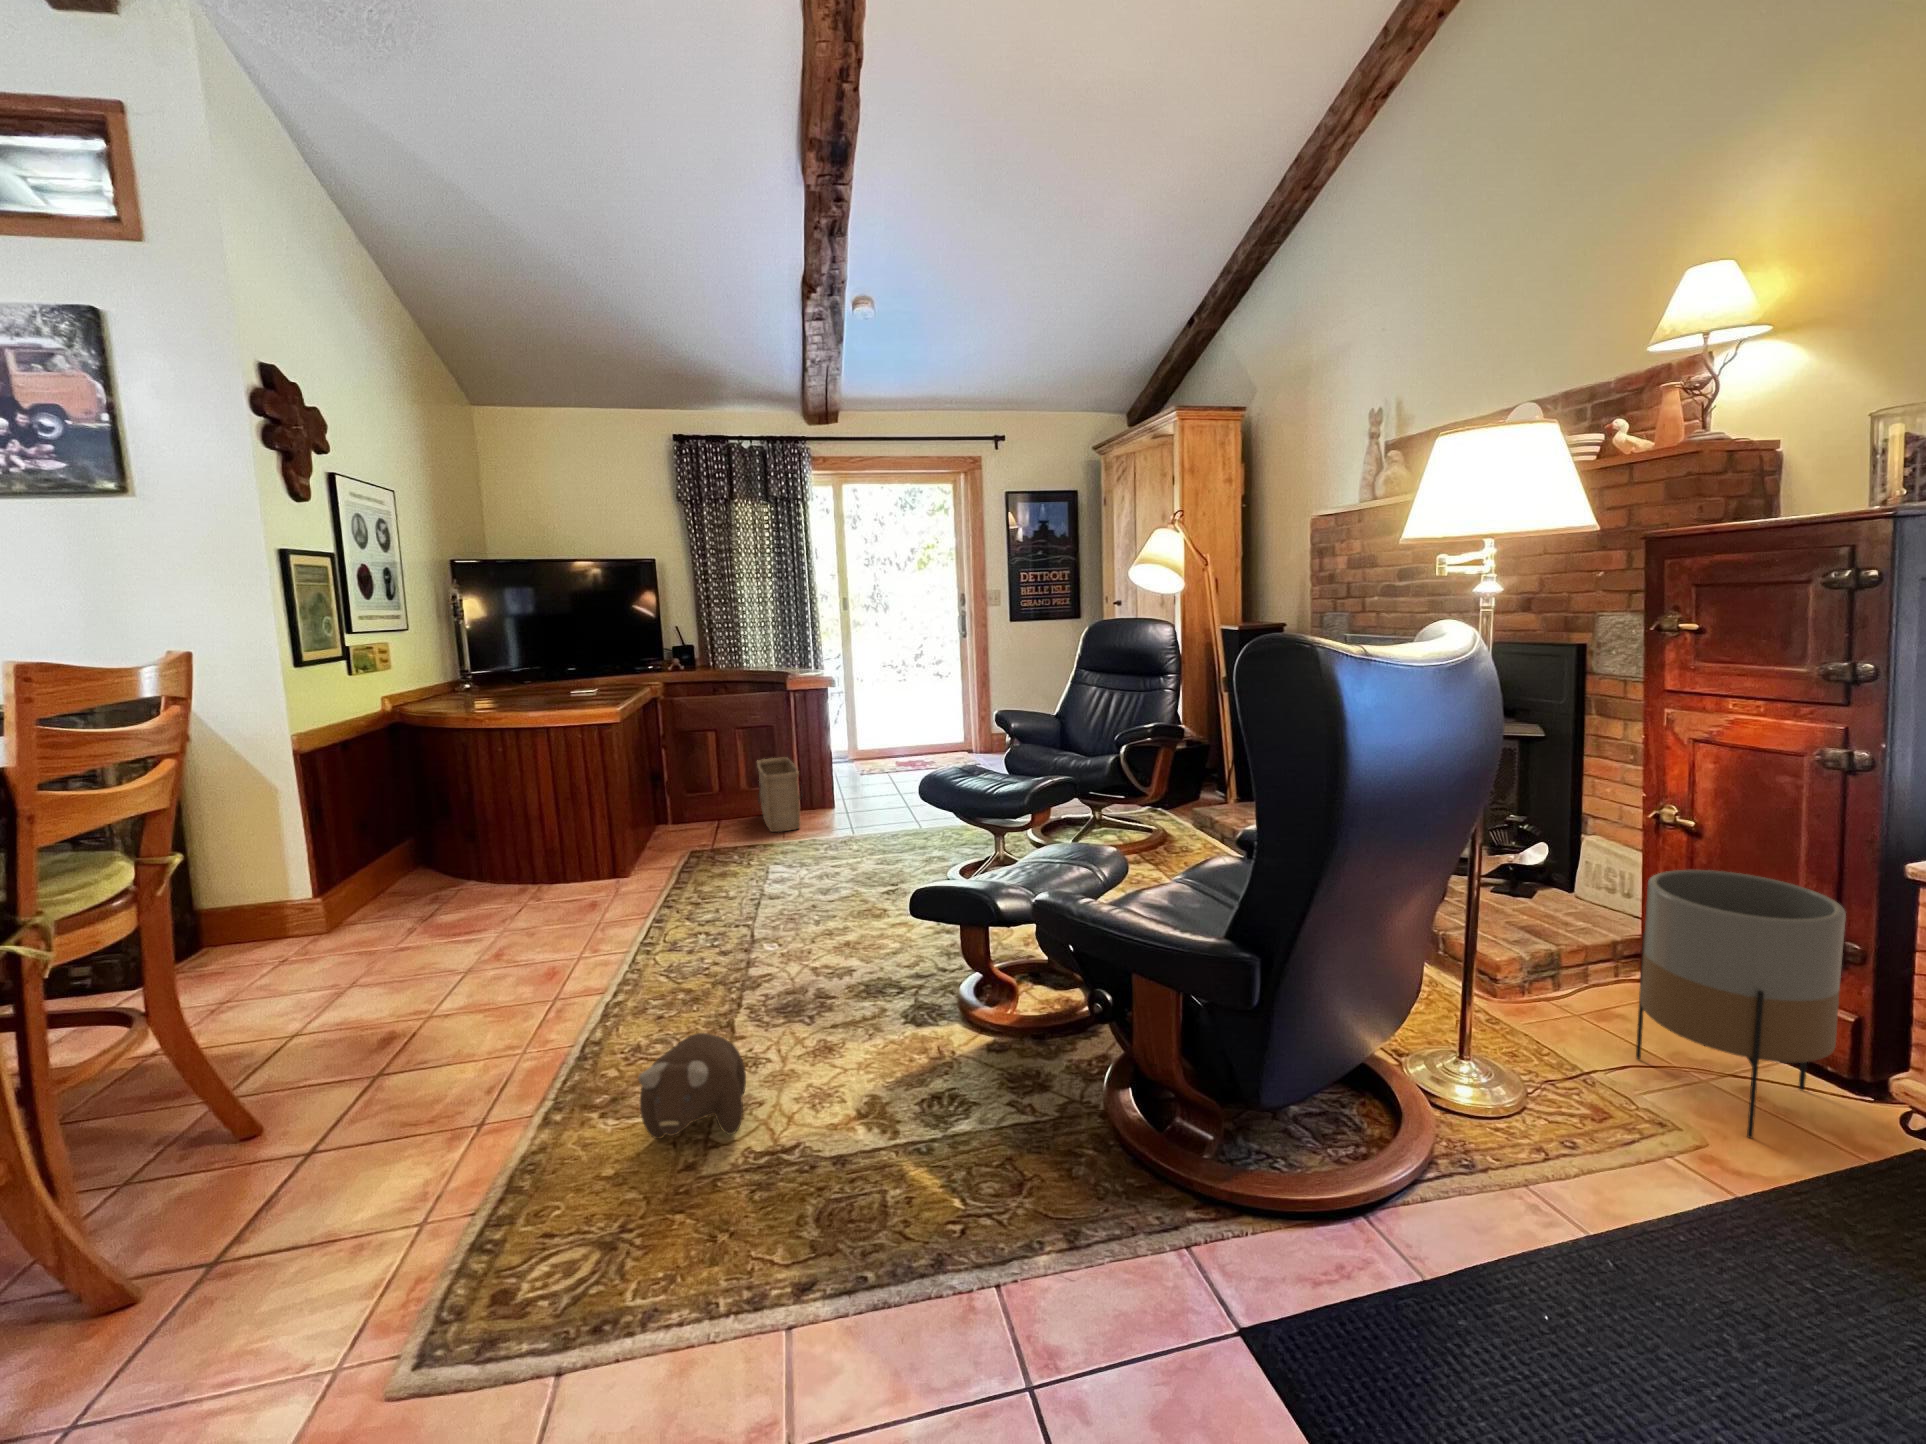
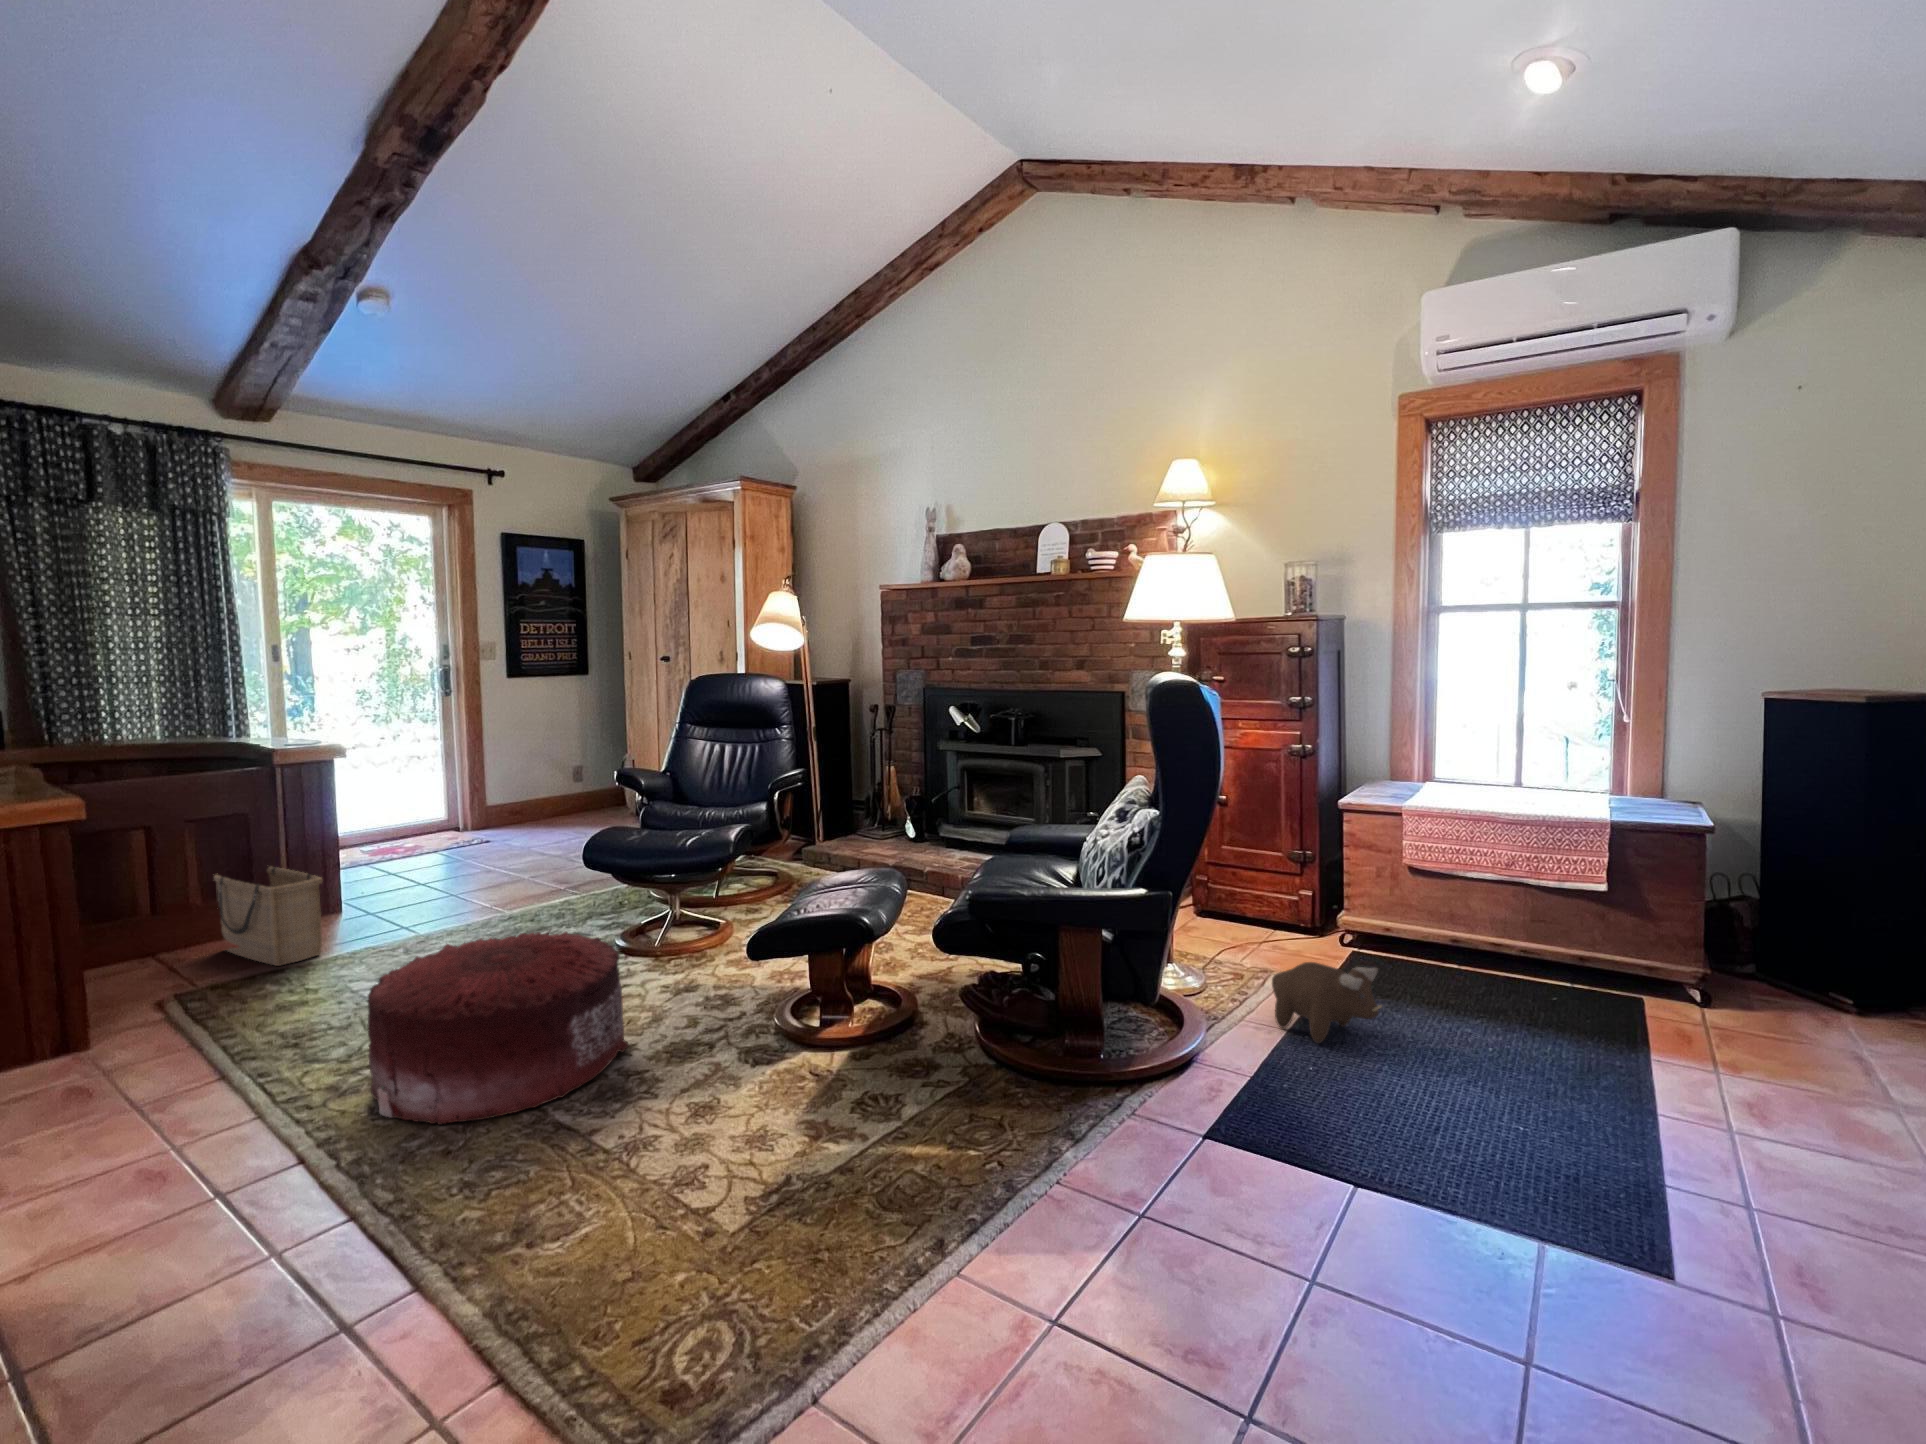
pouf: none [670,841,869,993] -> present [368,931,629,1125]
planter: present [1636,870,1846,1138] -> none [1225,821,1320,968]
plush toy: present [638,1033,746,1139] -> present [1272,962,1381,1043]

